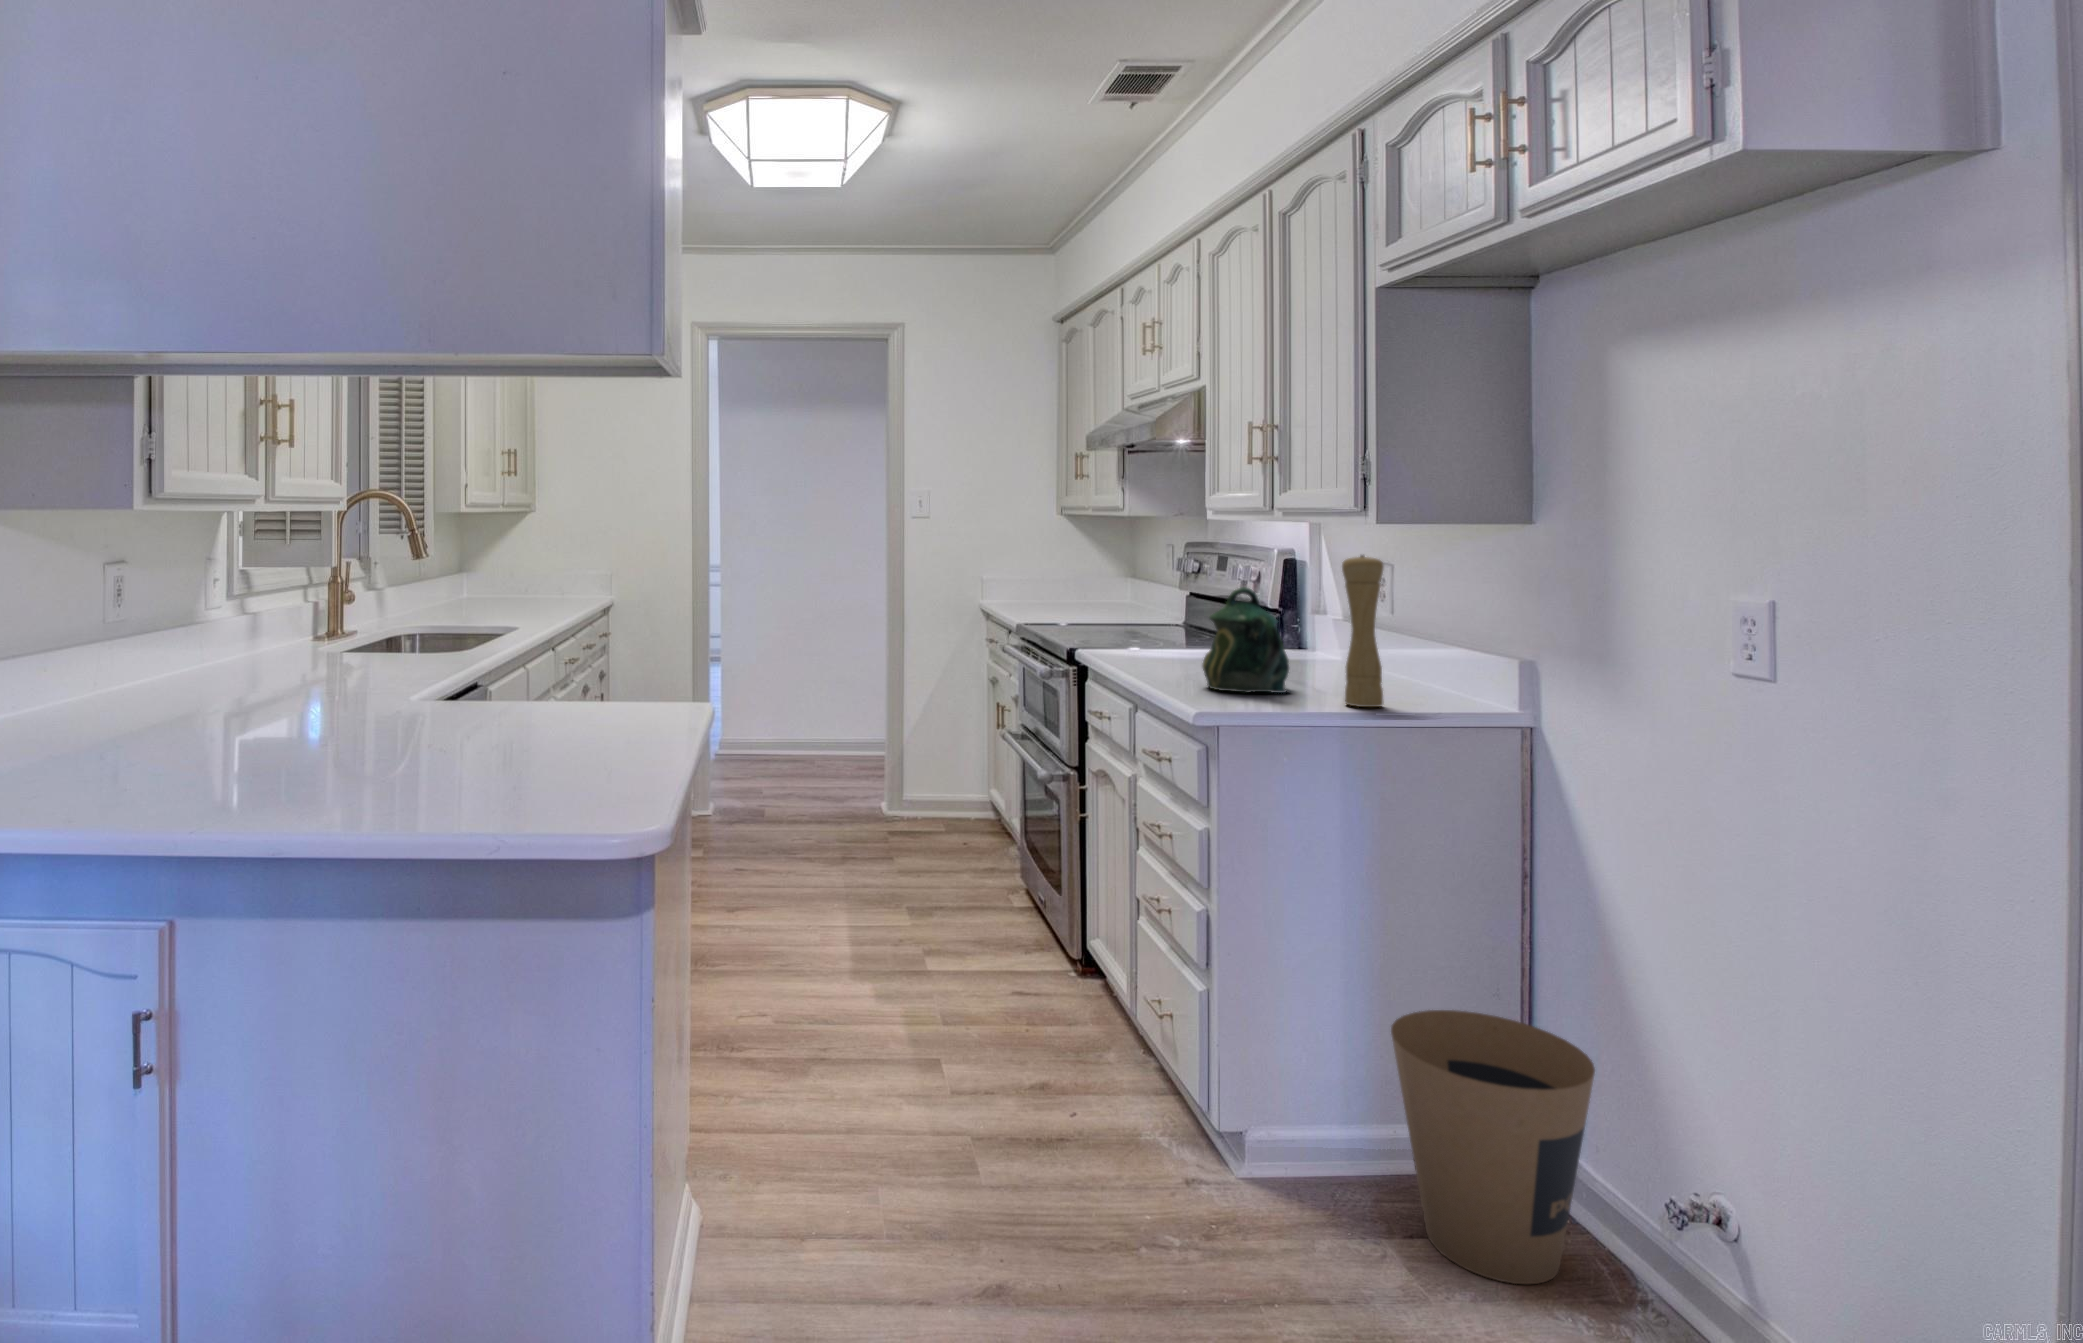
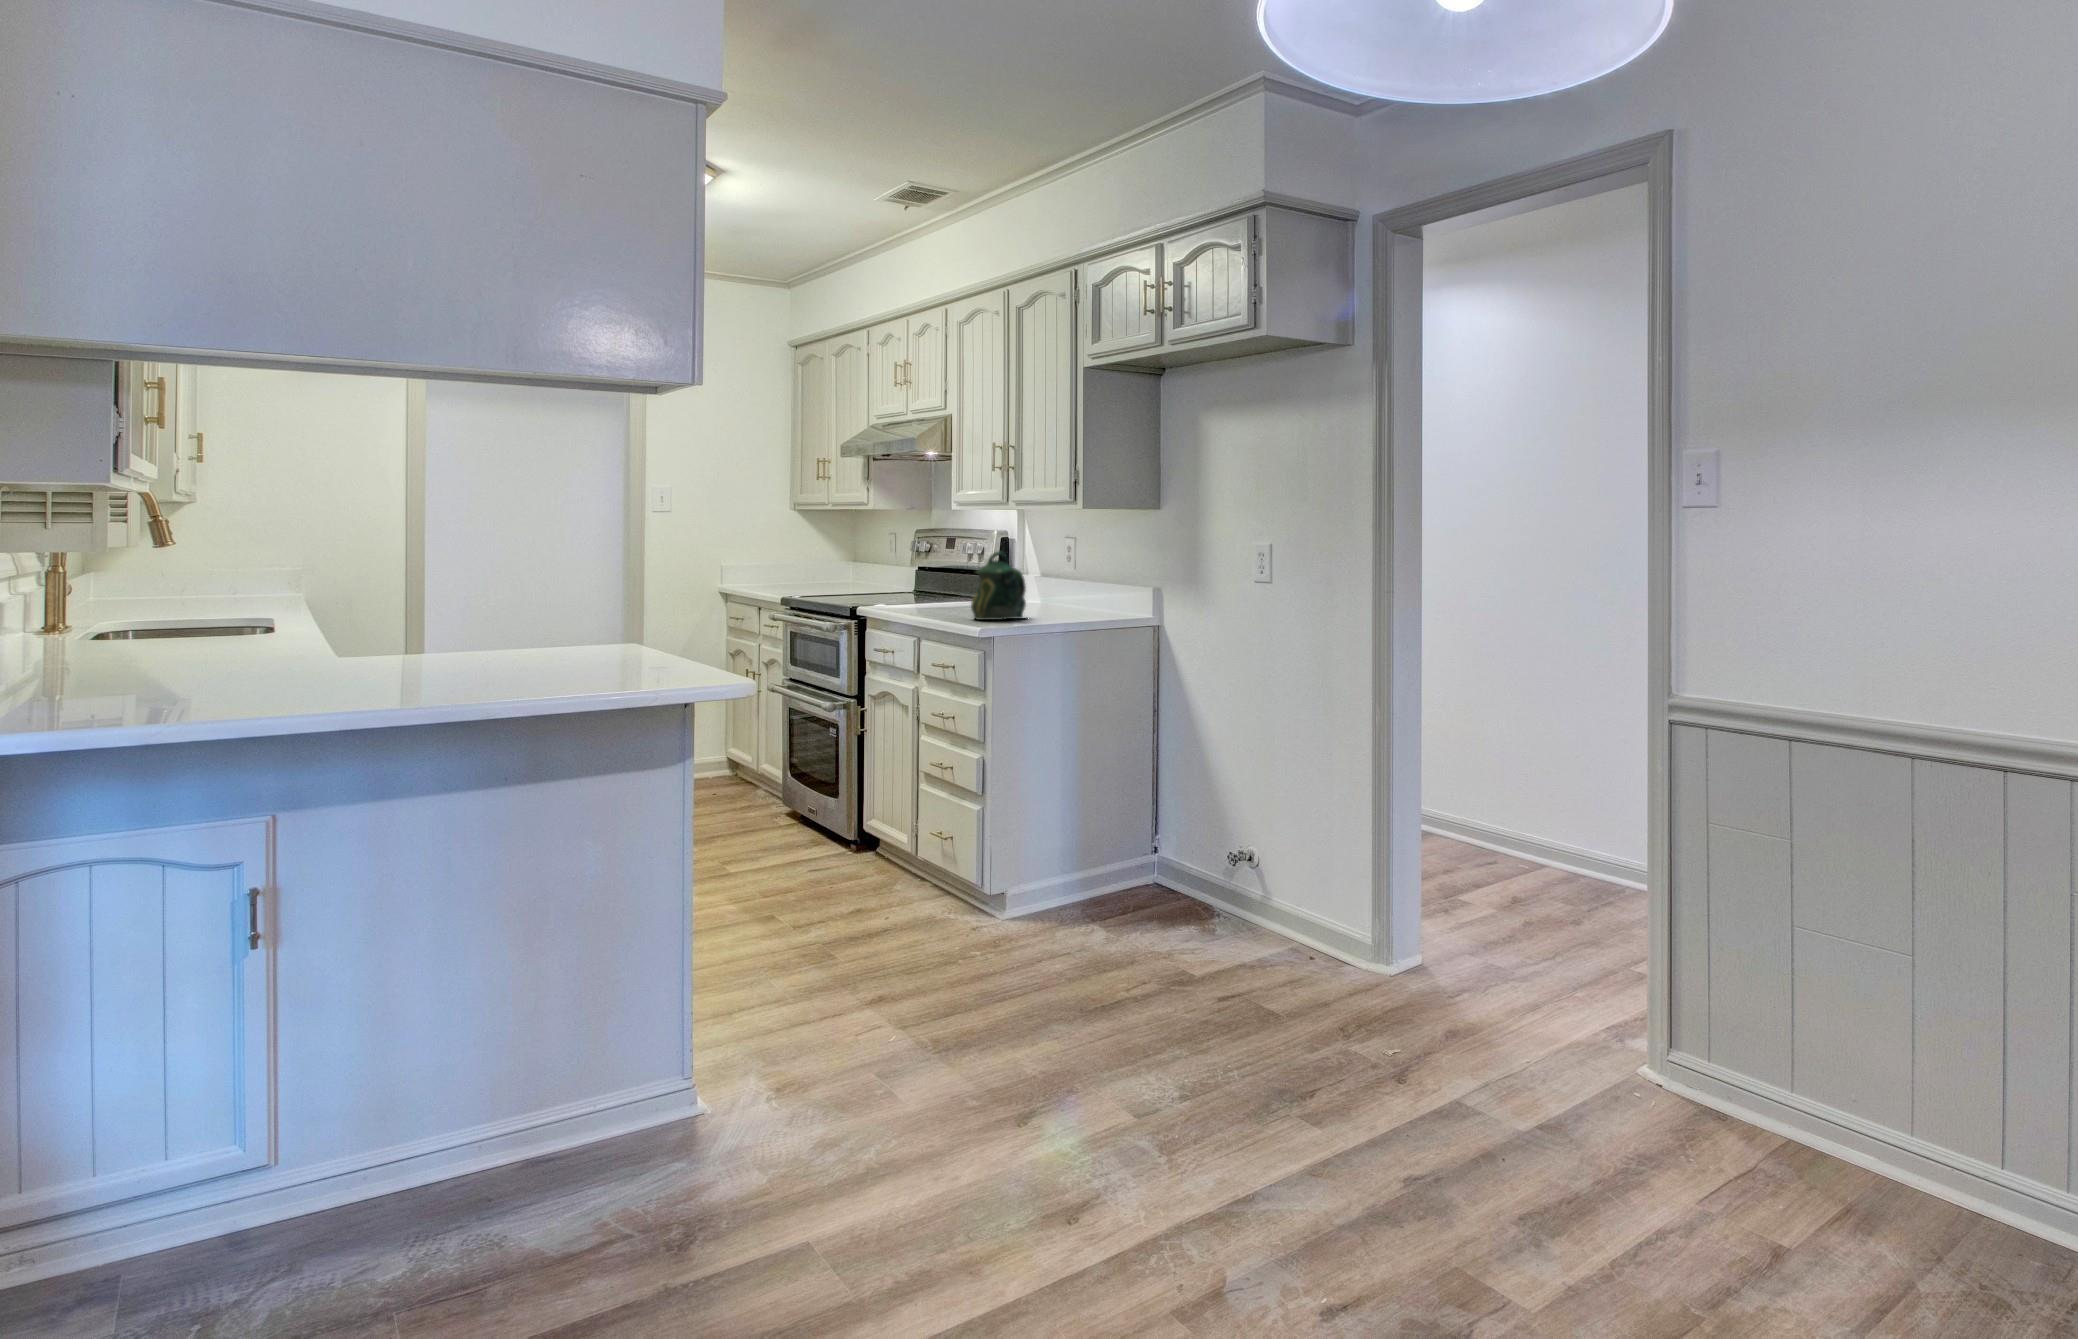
pepper mill: present [1342,555,1384,707] -> none [1063,529,1086,621]
trash can: present [1391,1010,1595,1284] -> none [1093,791,1192,929]

